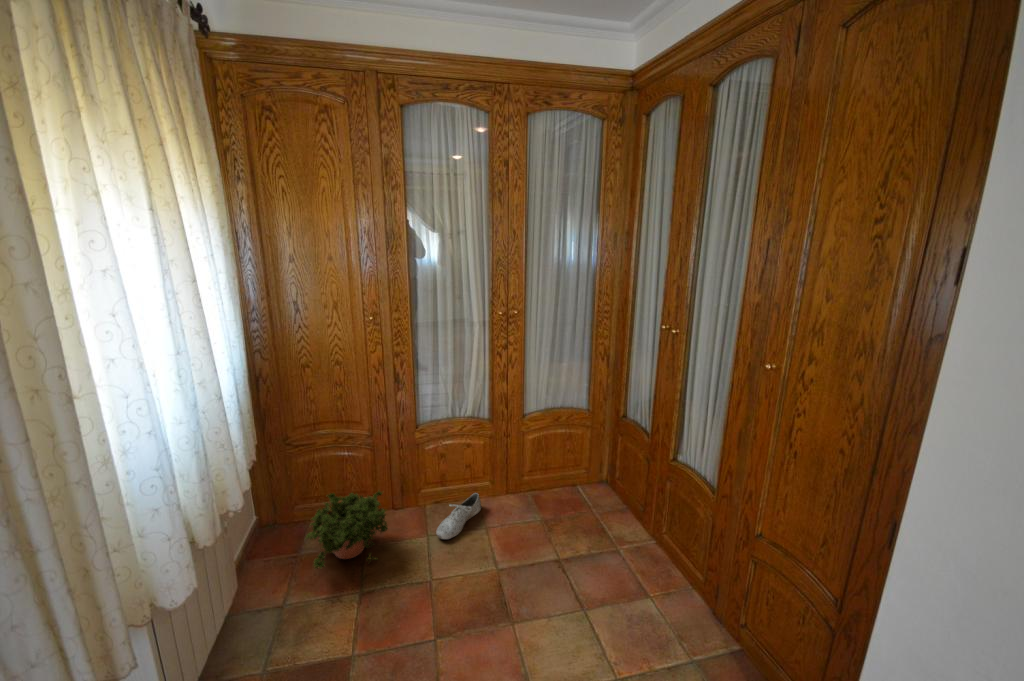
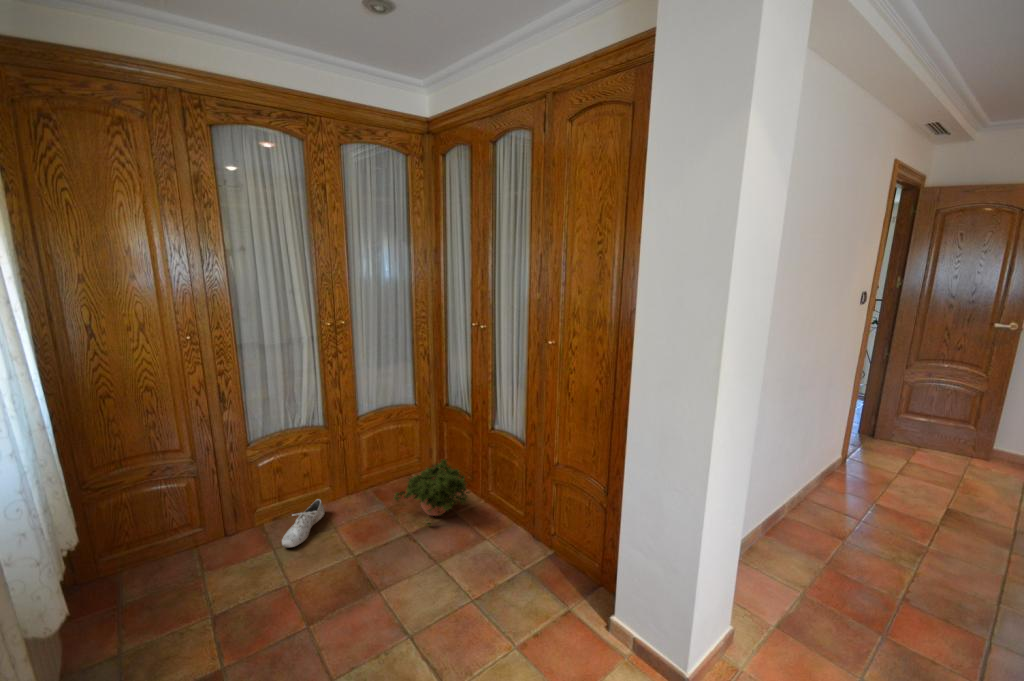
potted plant: present [306,491,388,569] -> present [394,459,470,526]

